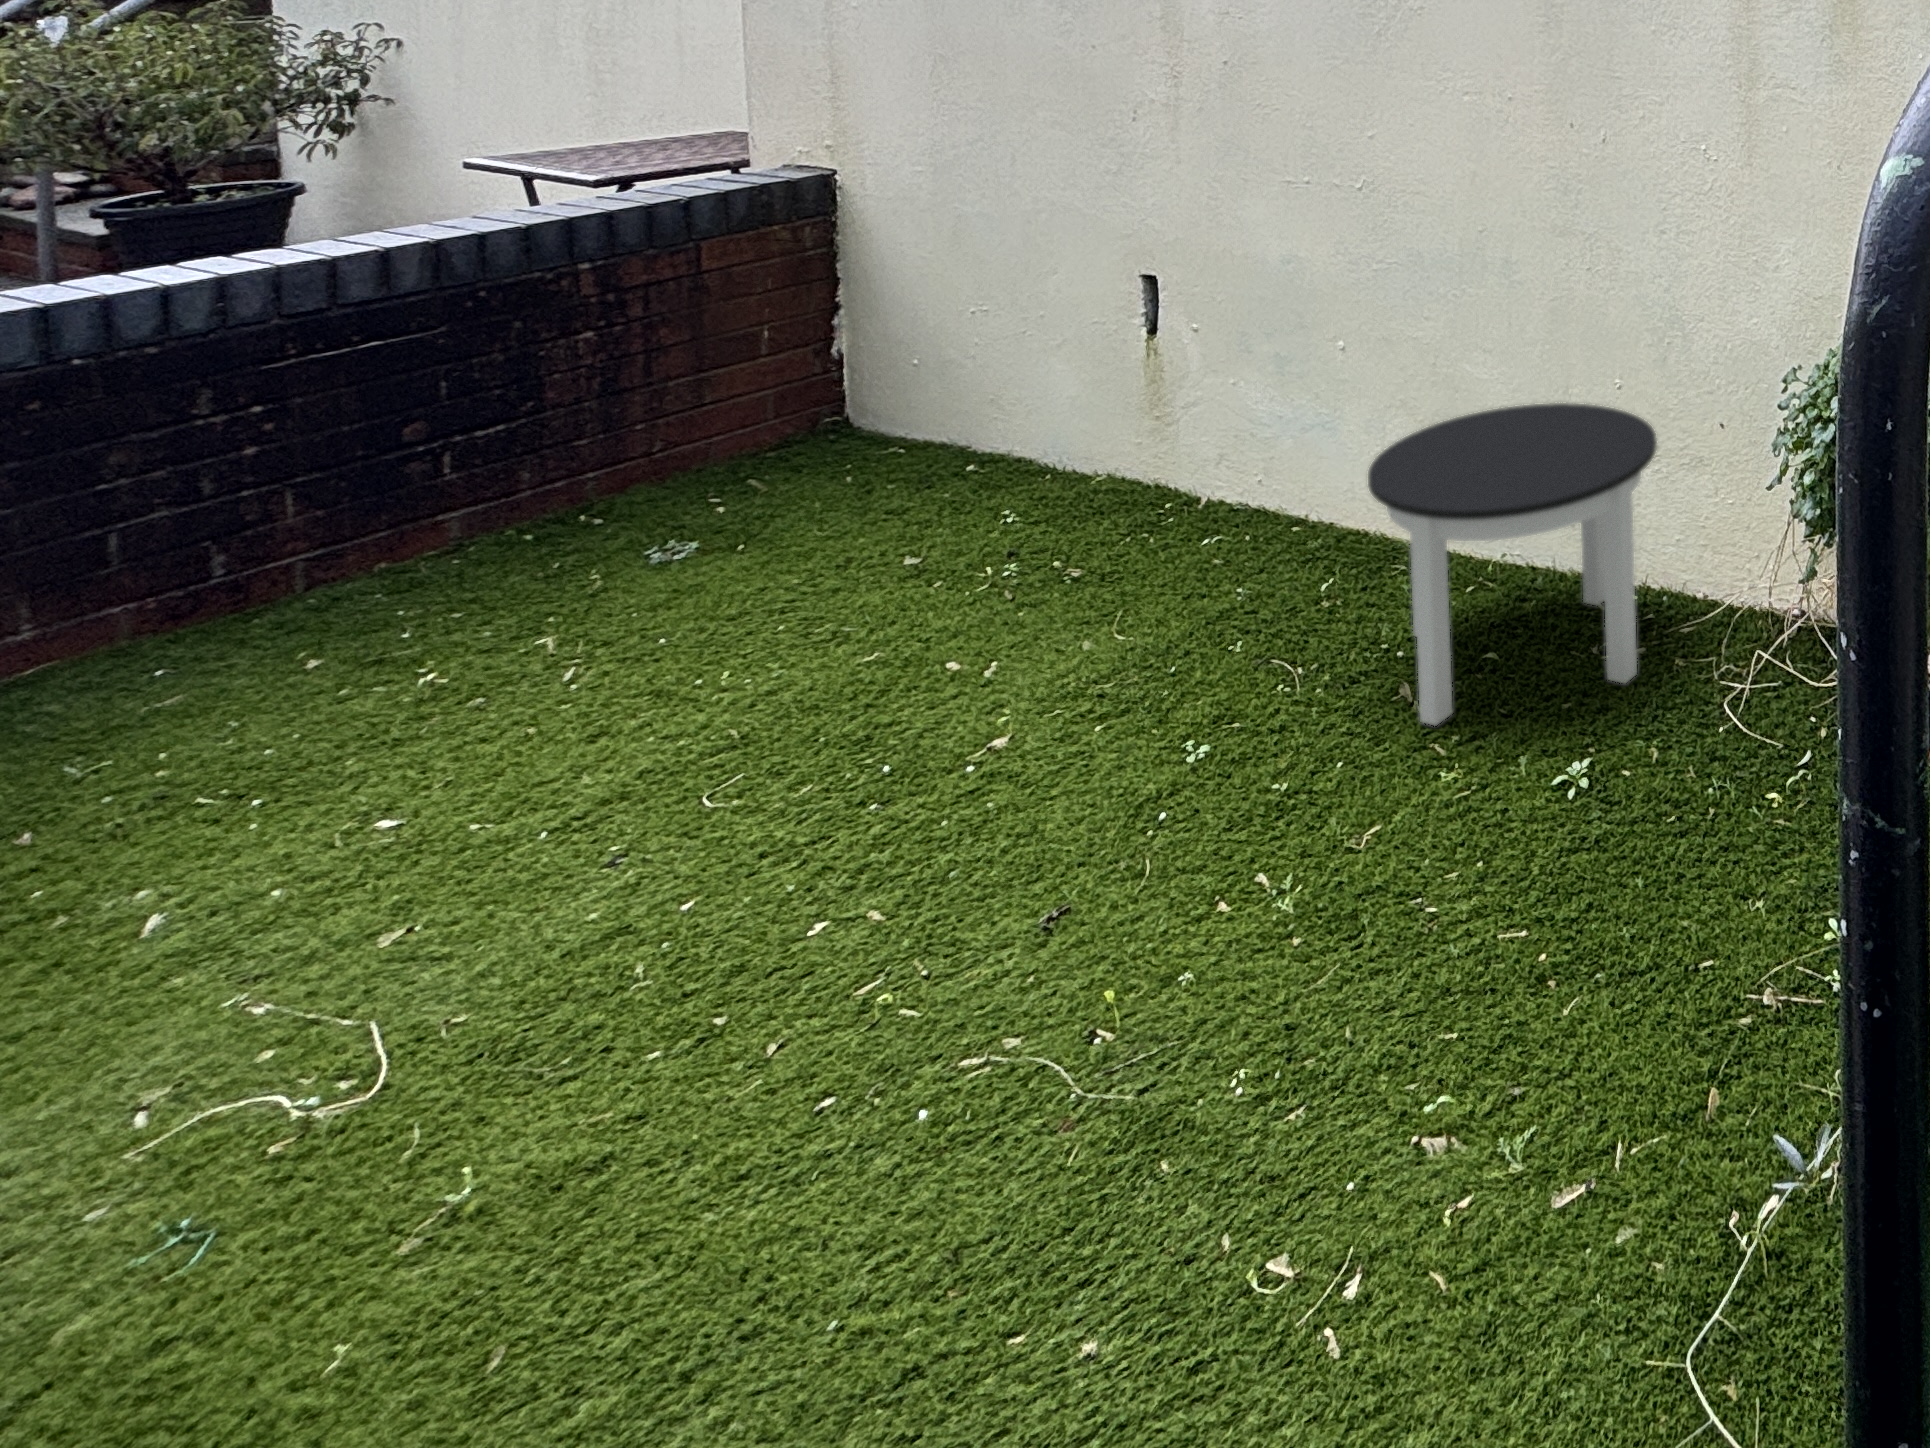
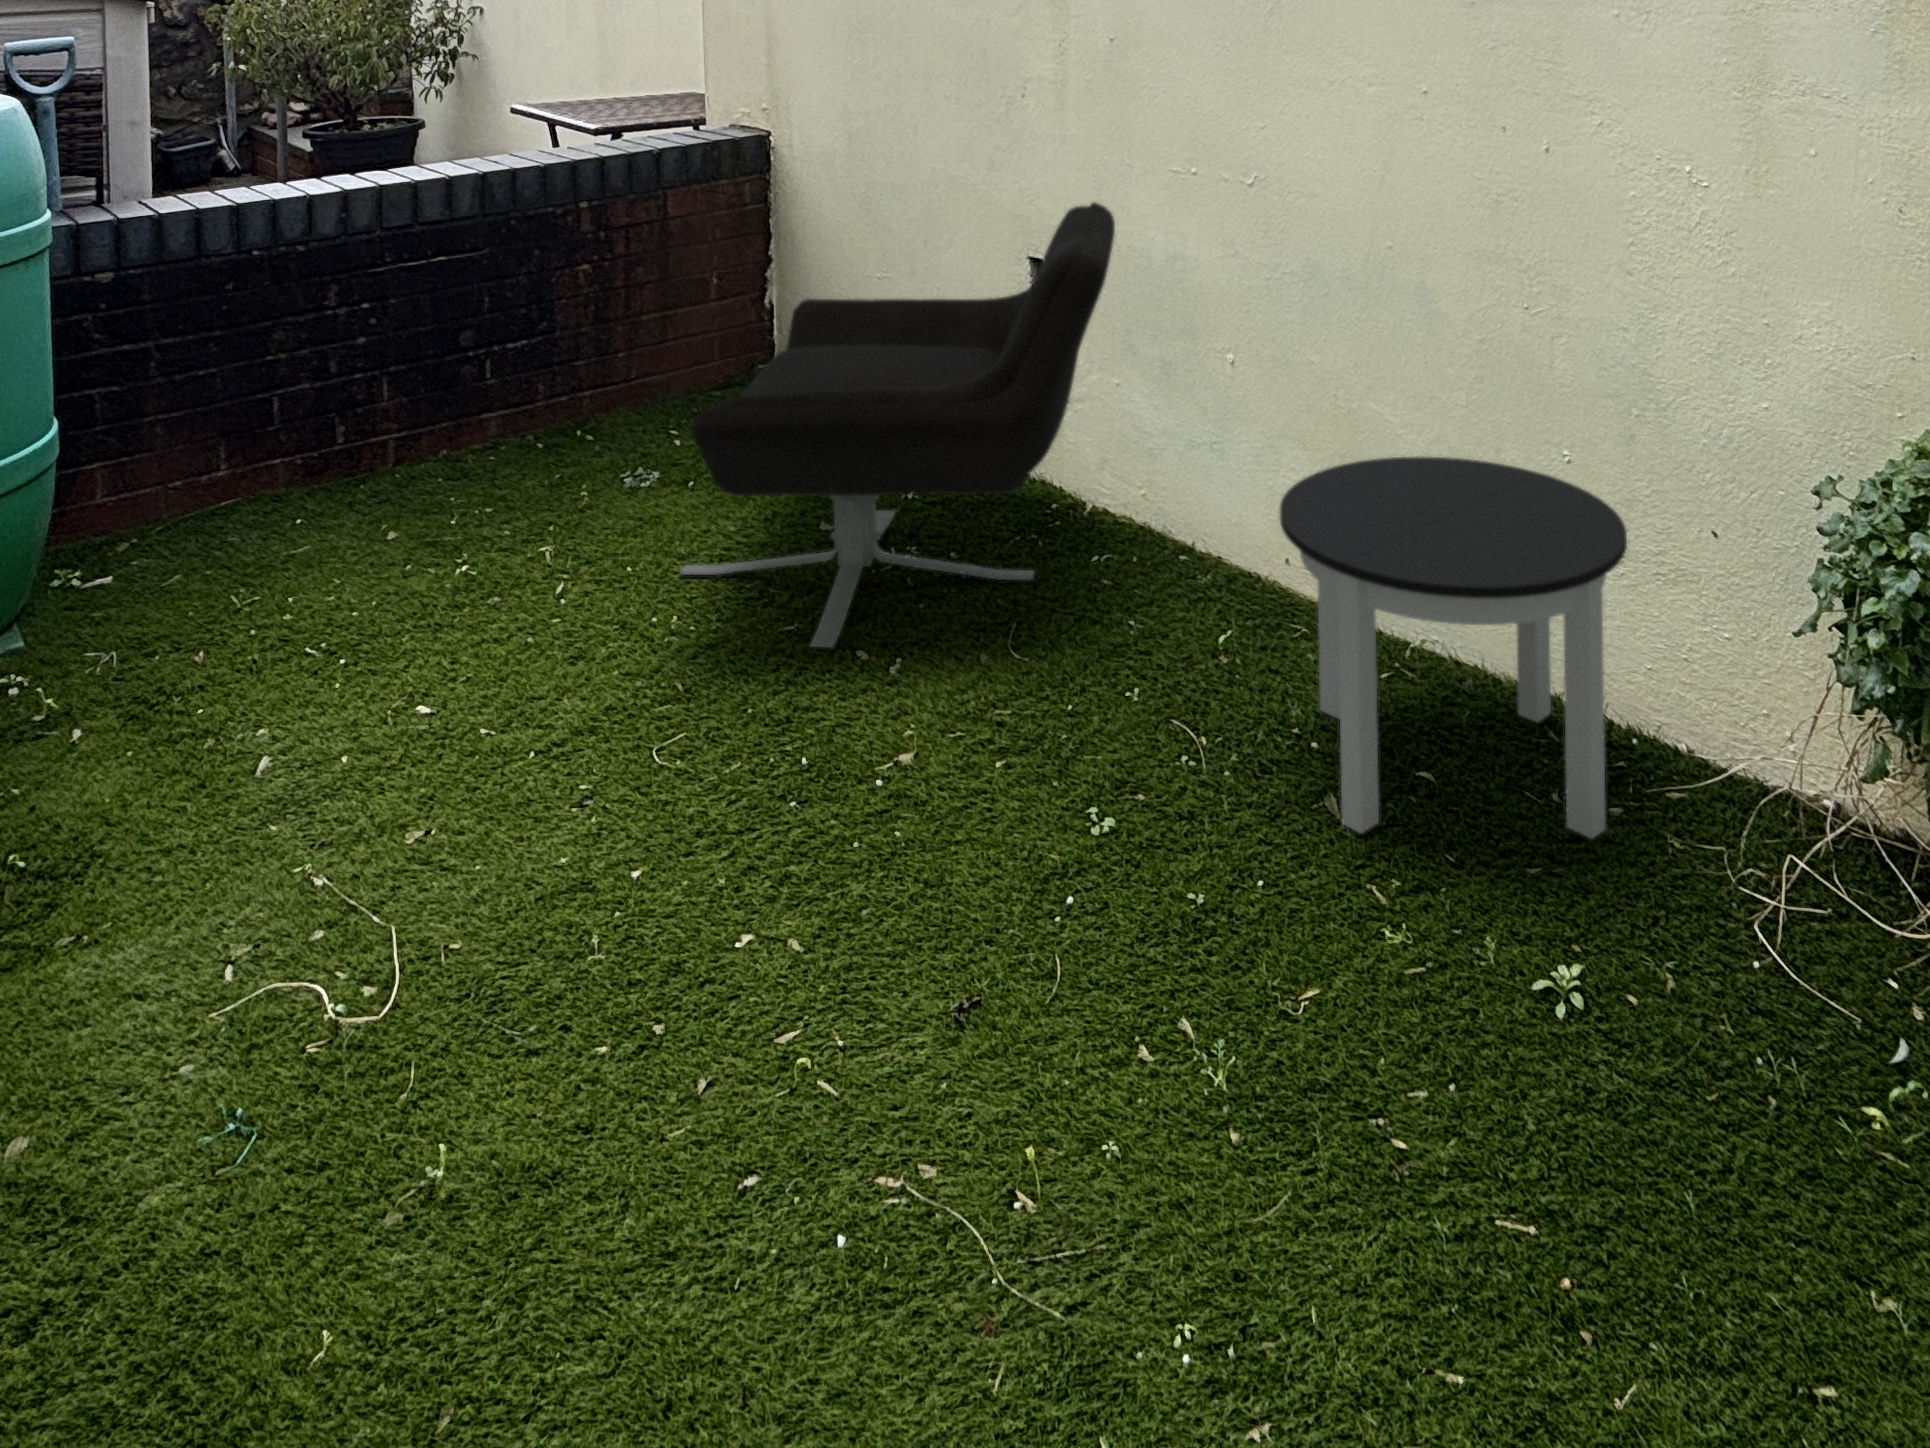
lounge chair: none [716,218,1228,691] -> present [680,202,1115,648]

